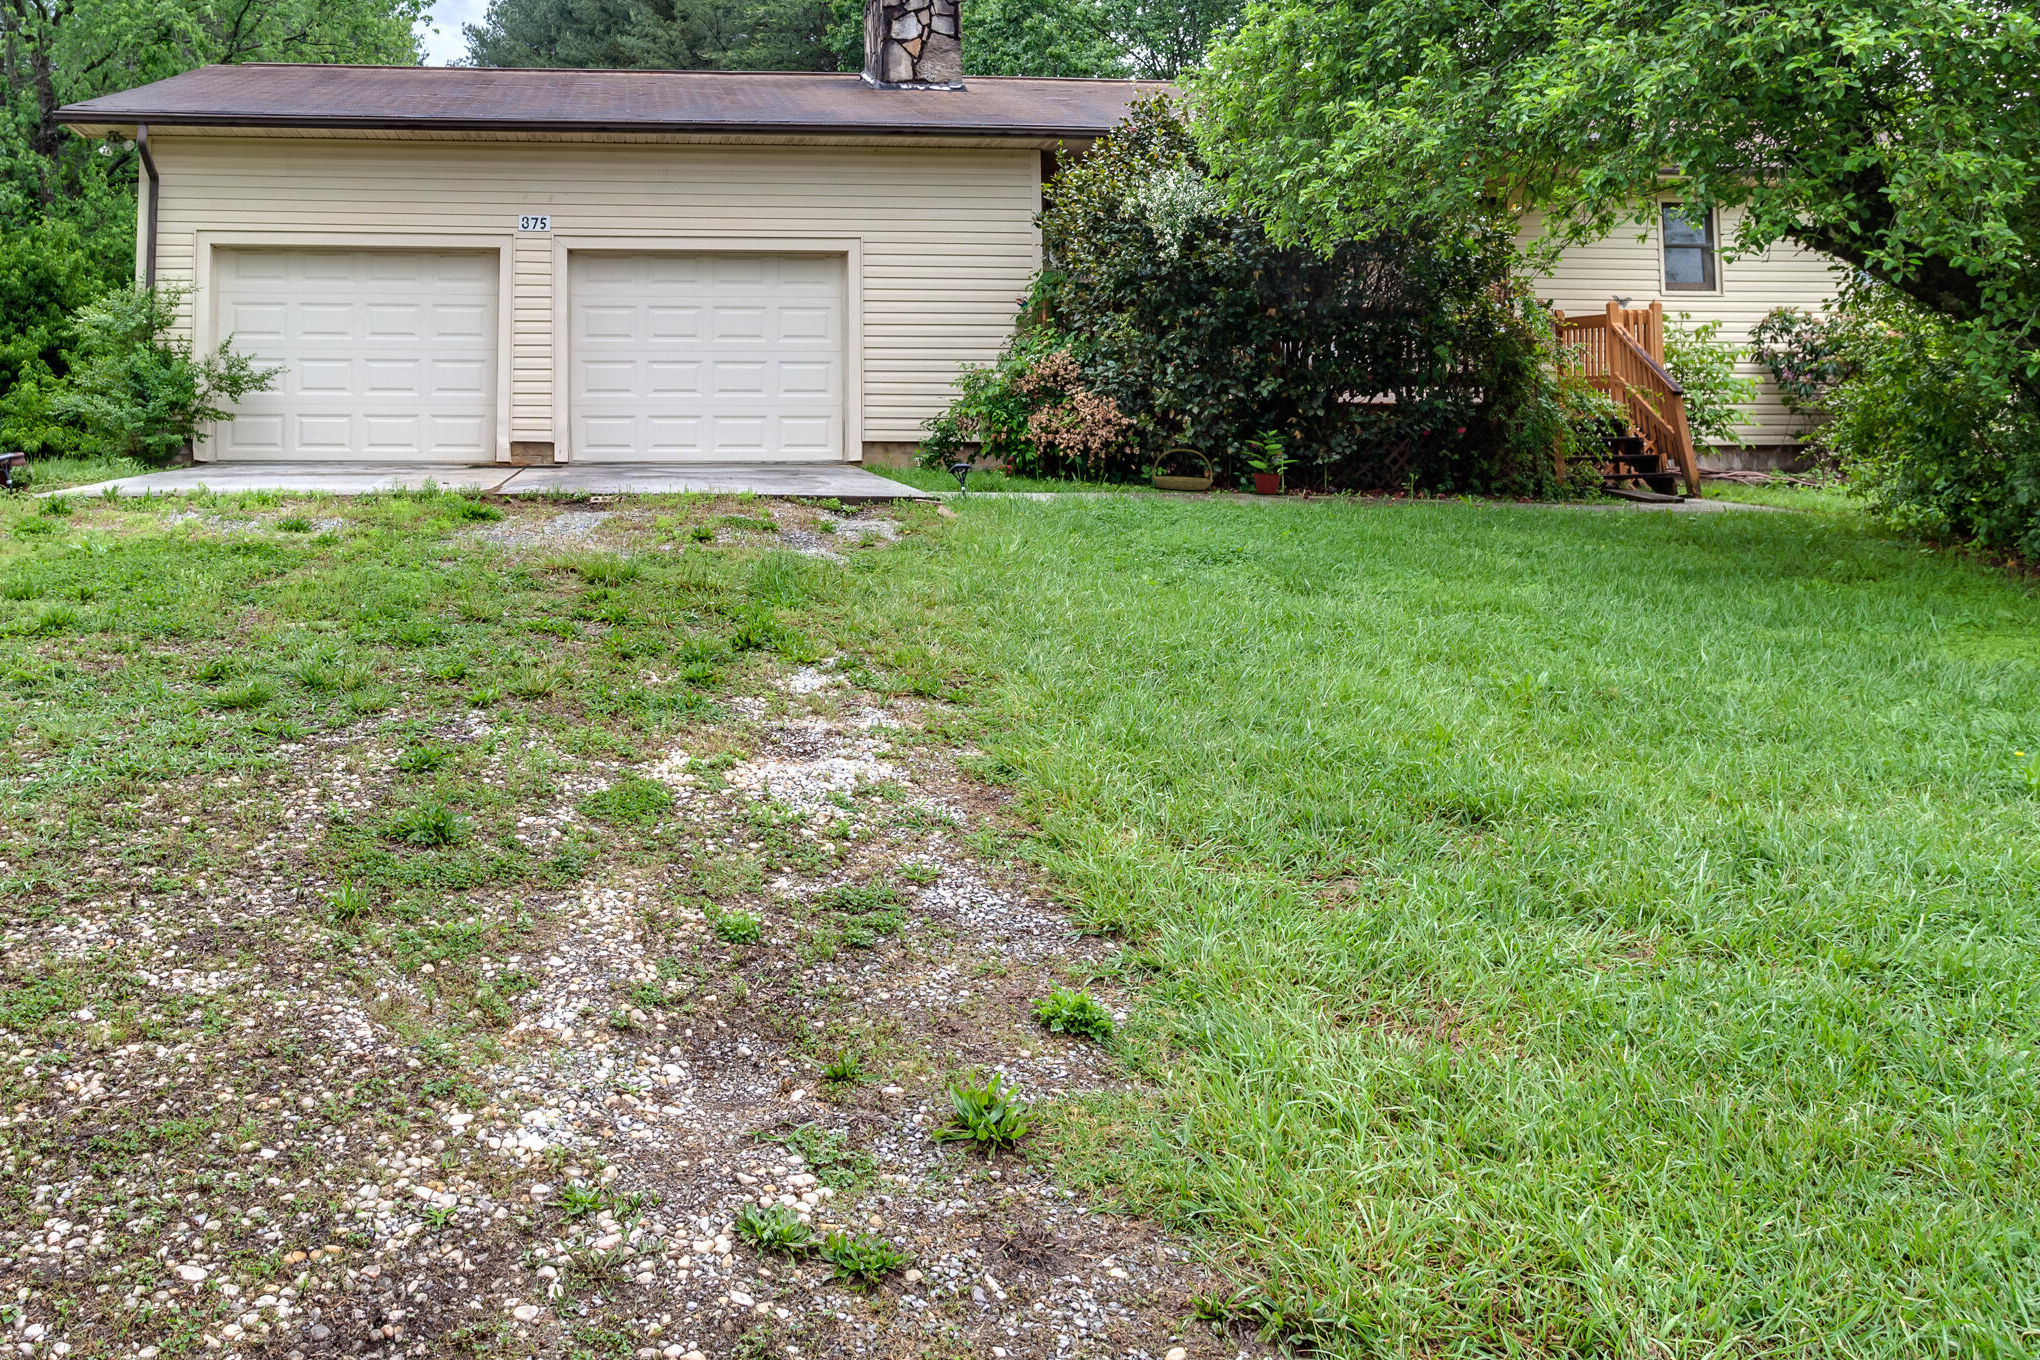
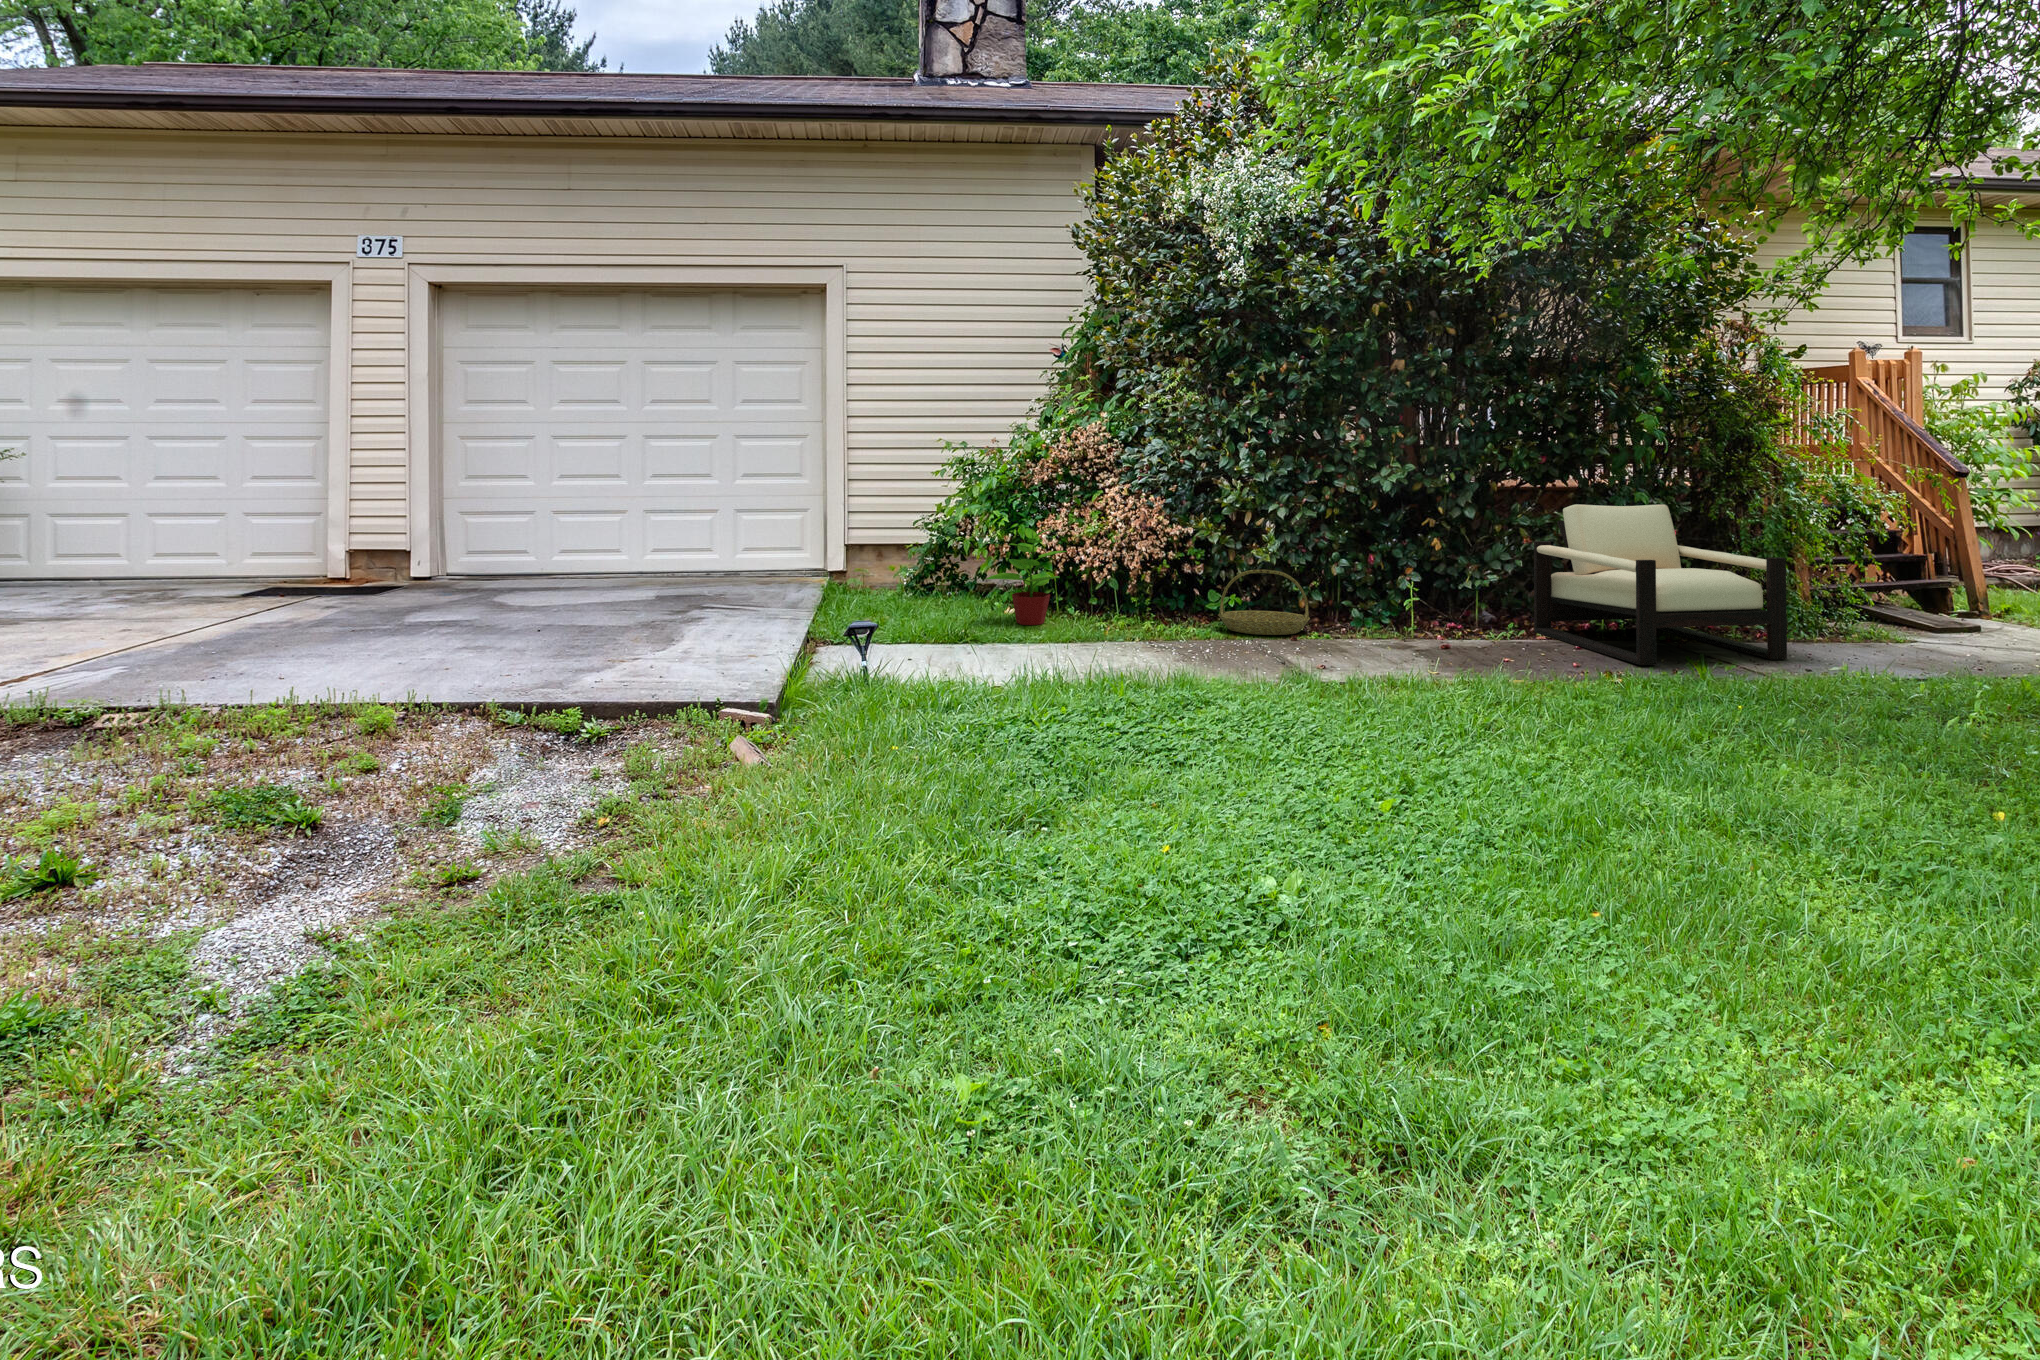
armchair: none [1361,409,1528,506] -> present [1534,504,1787,665]
potted plant: present [1242,430,1297,494] -> present [987,528,1067,625]

